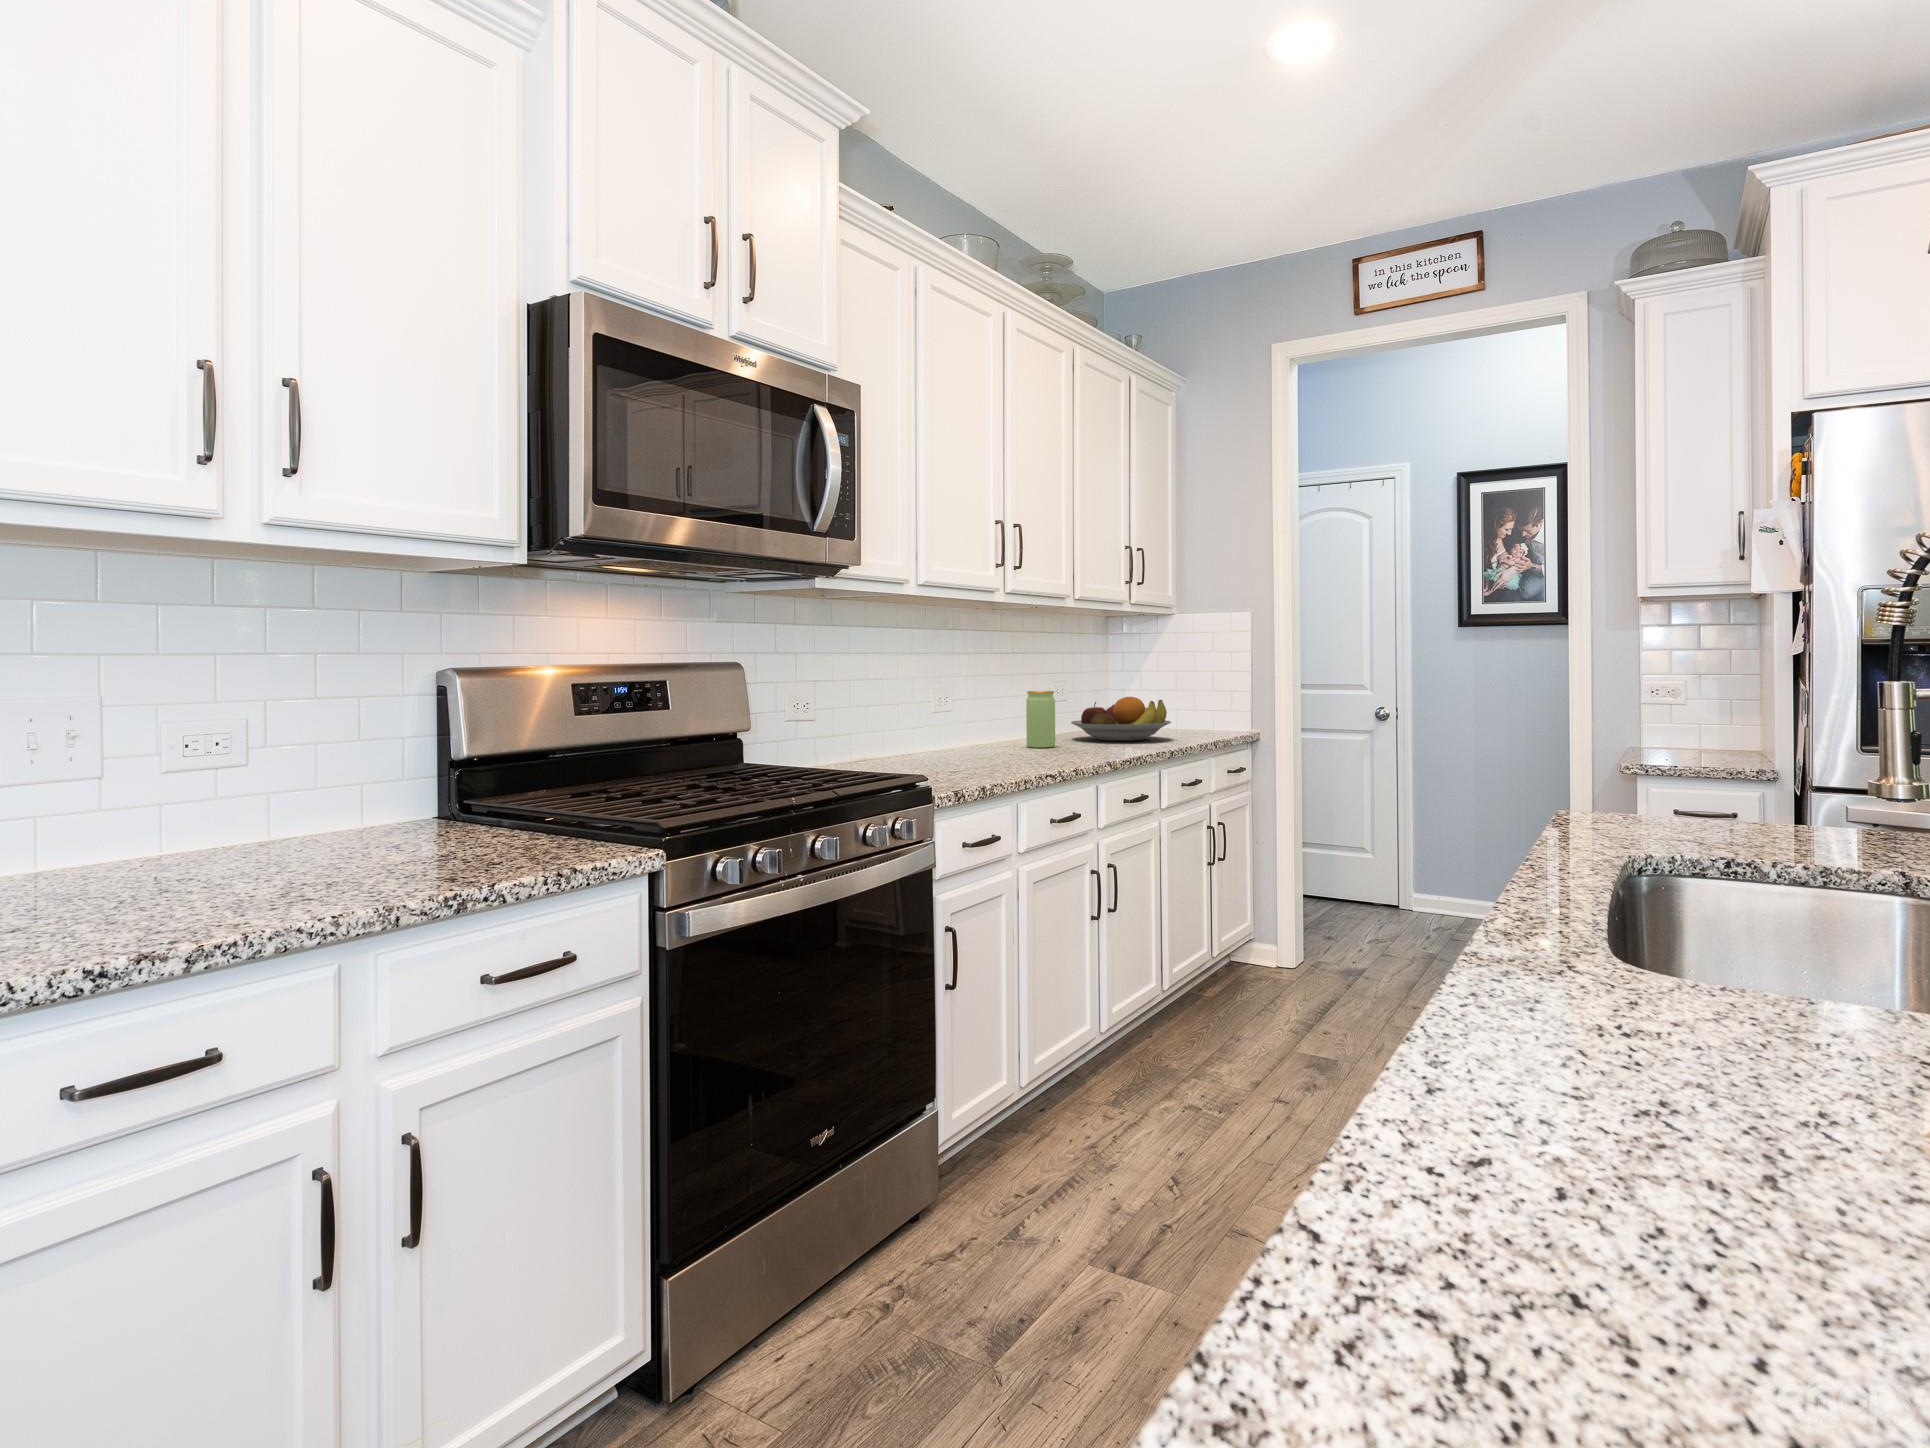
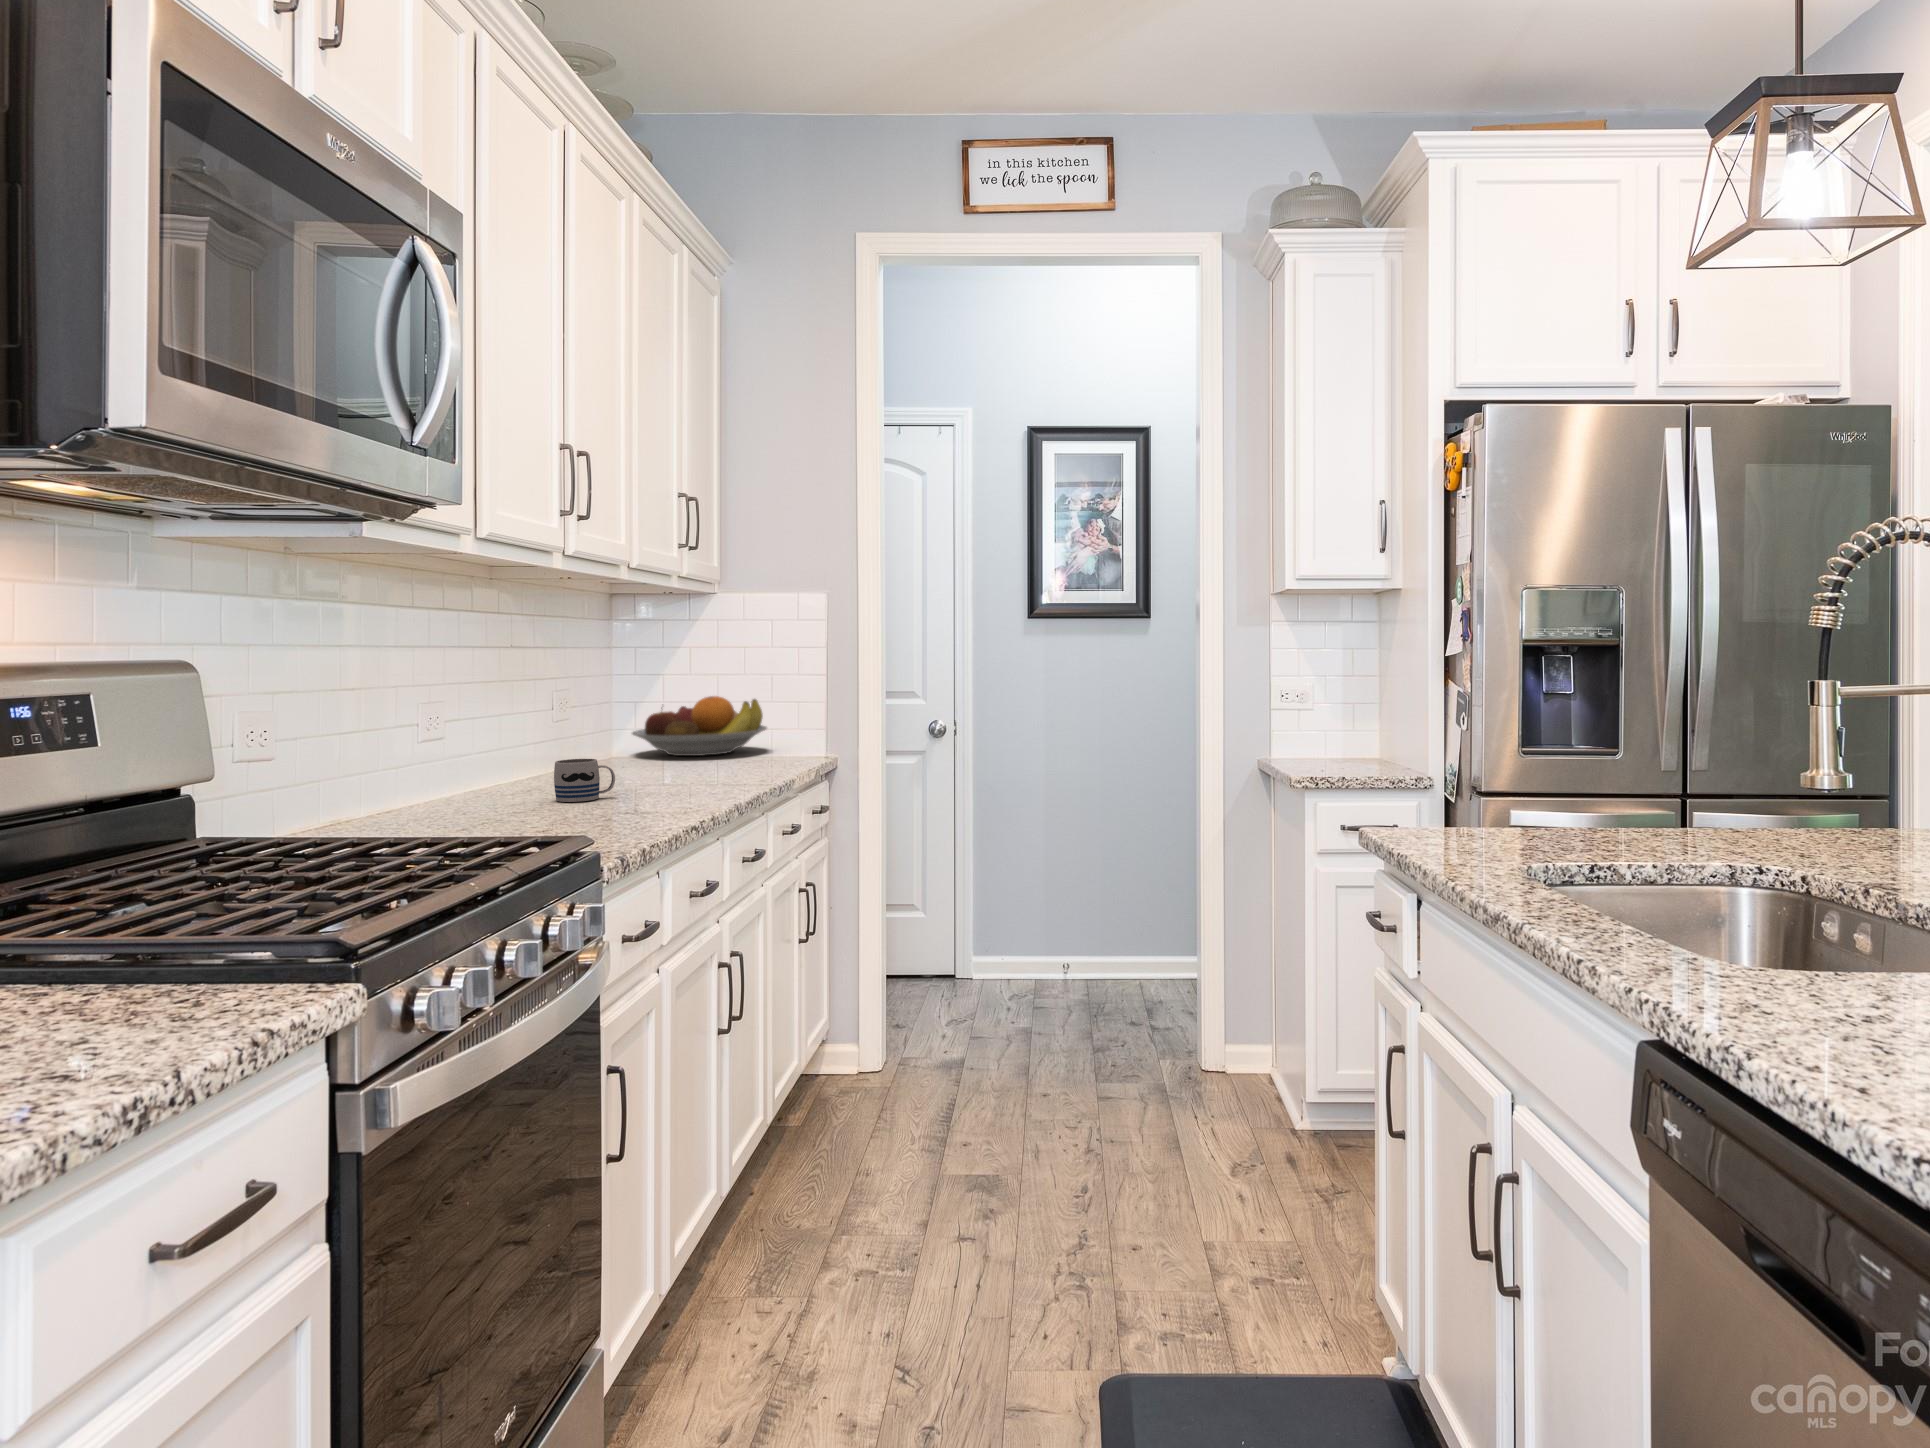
jar: present [1026,691,1055,748] -> none [590,694,633,773]
mug: none [972,732,1014,762] -> present [554,759,615,802]

